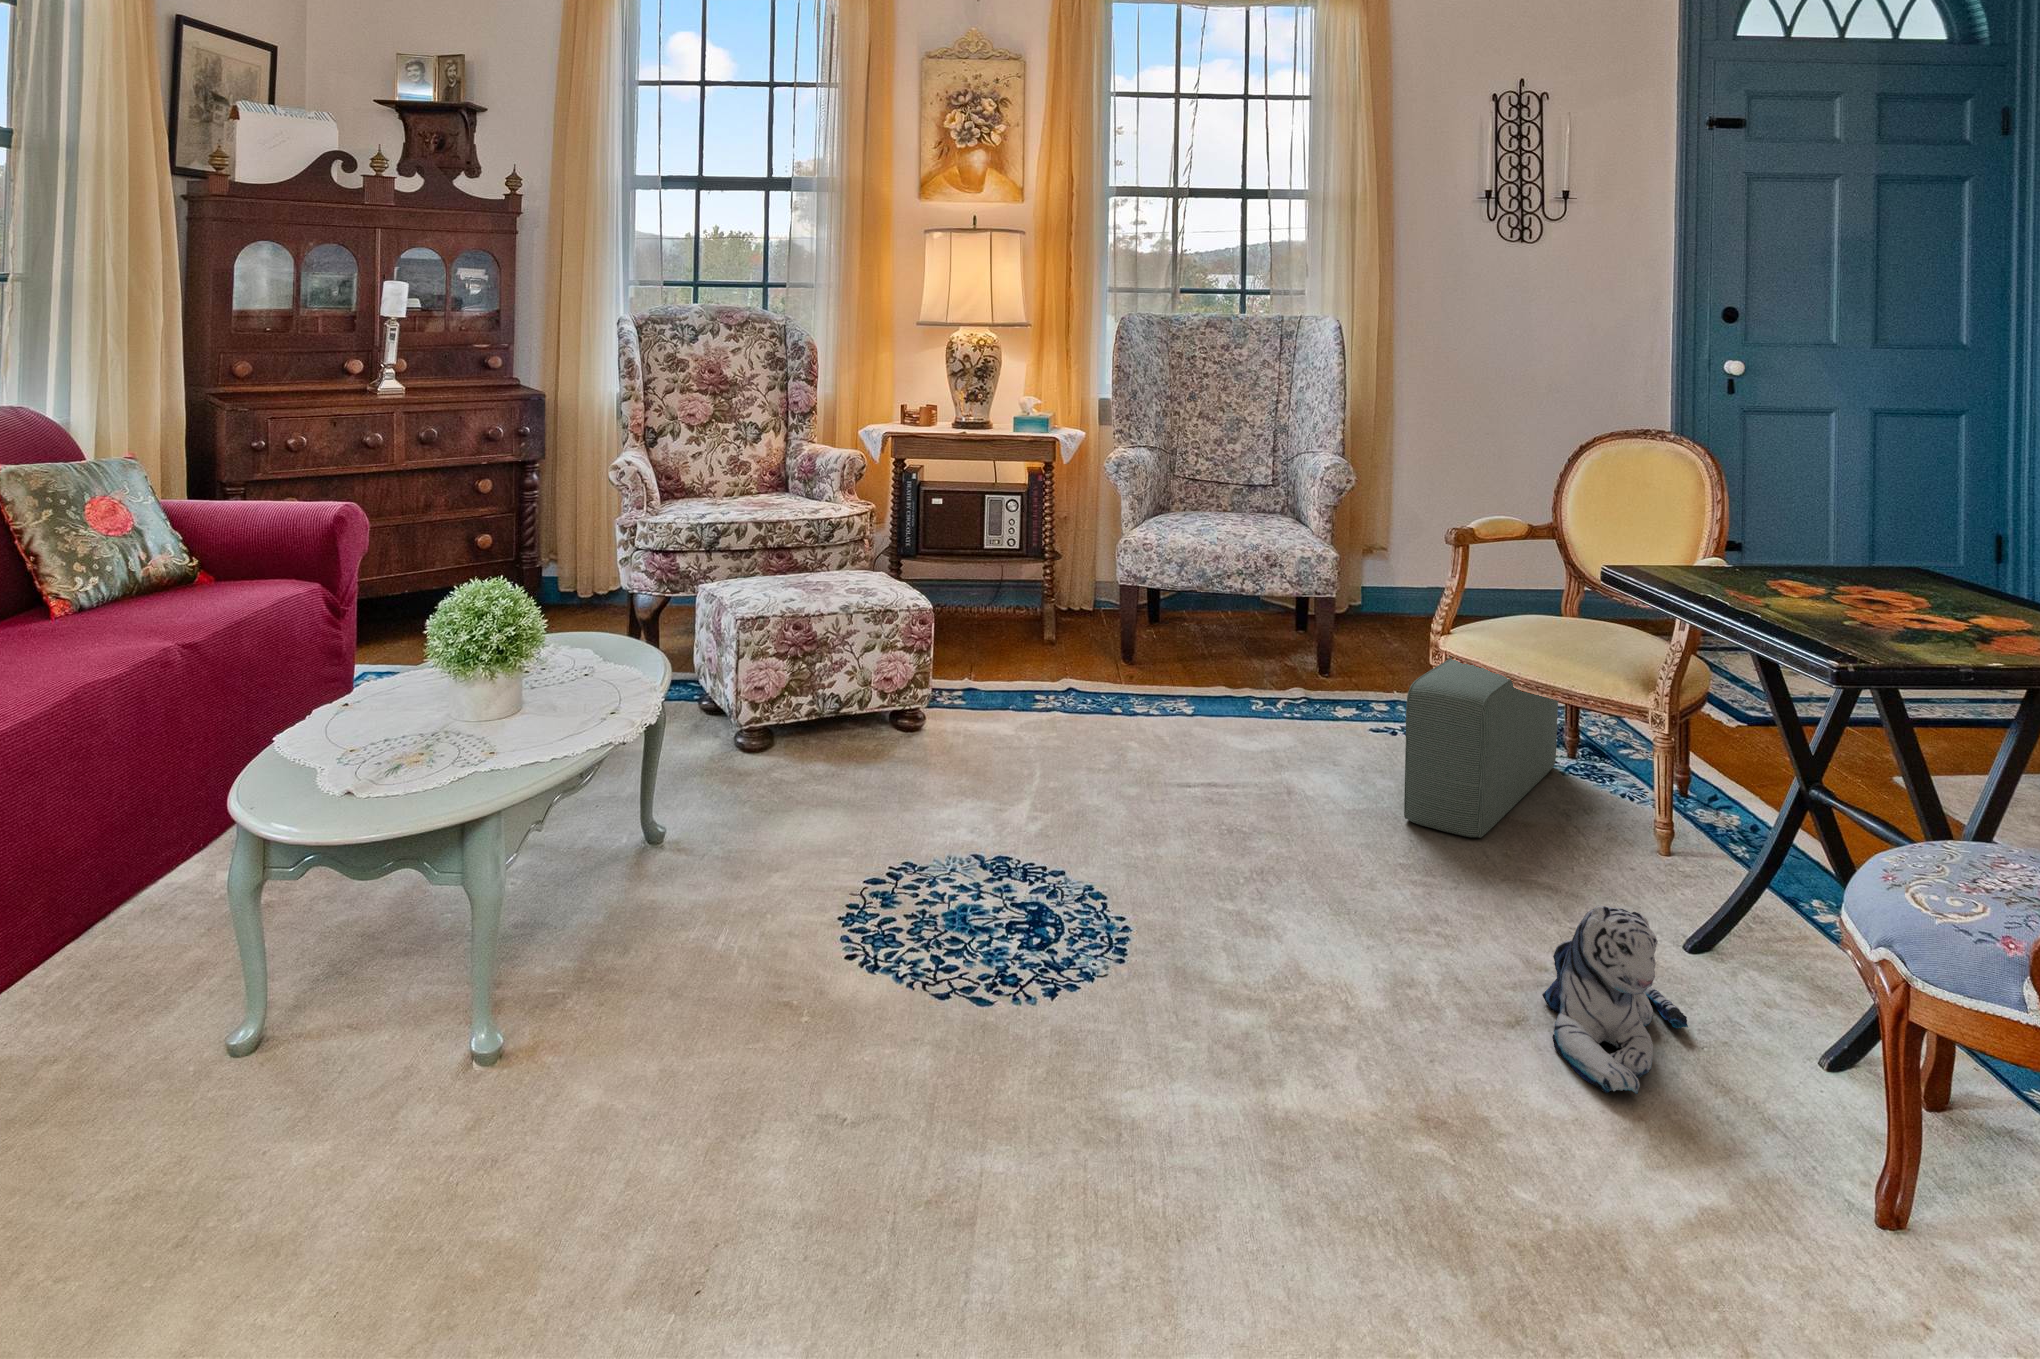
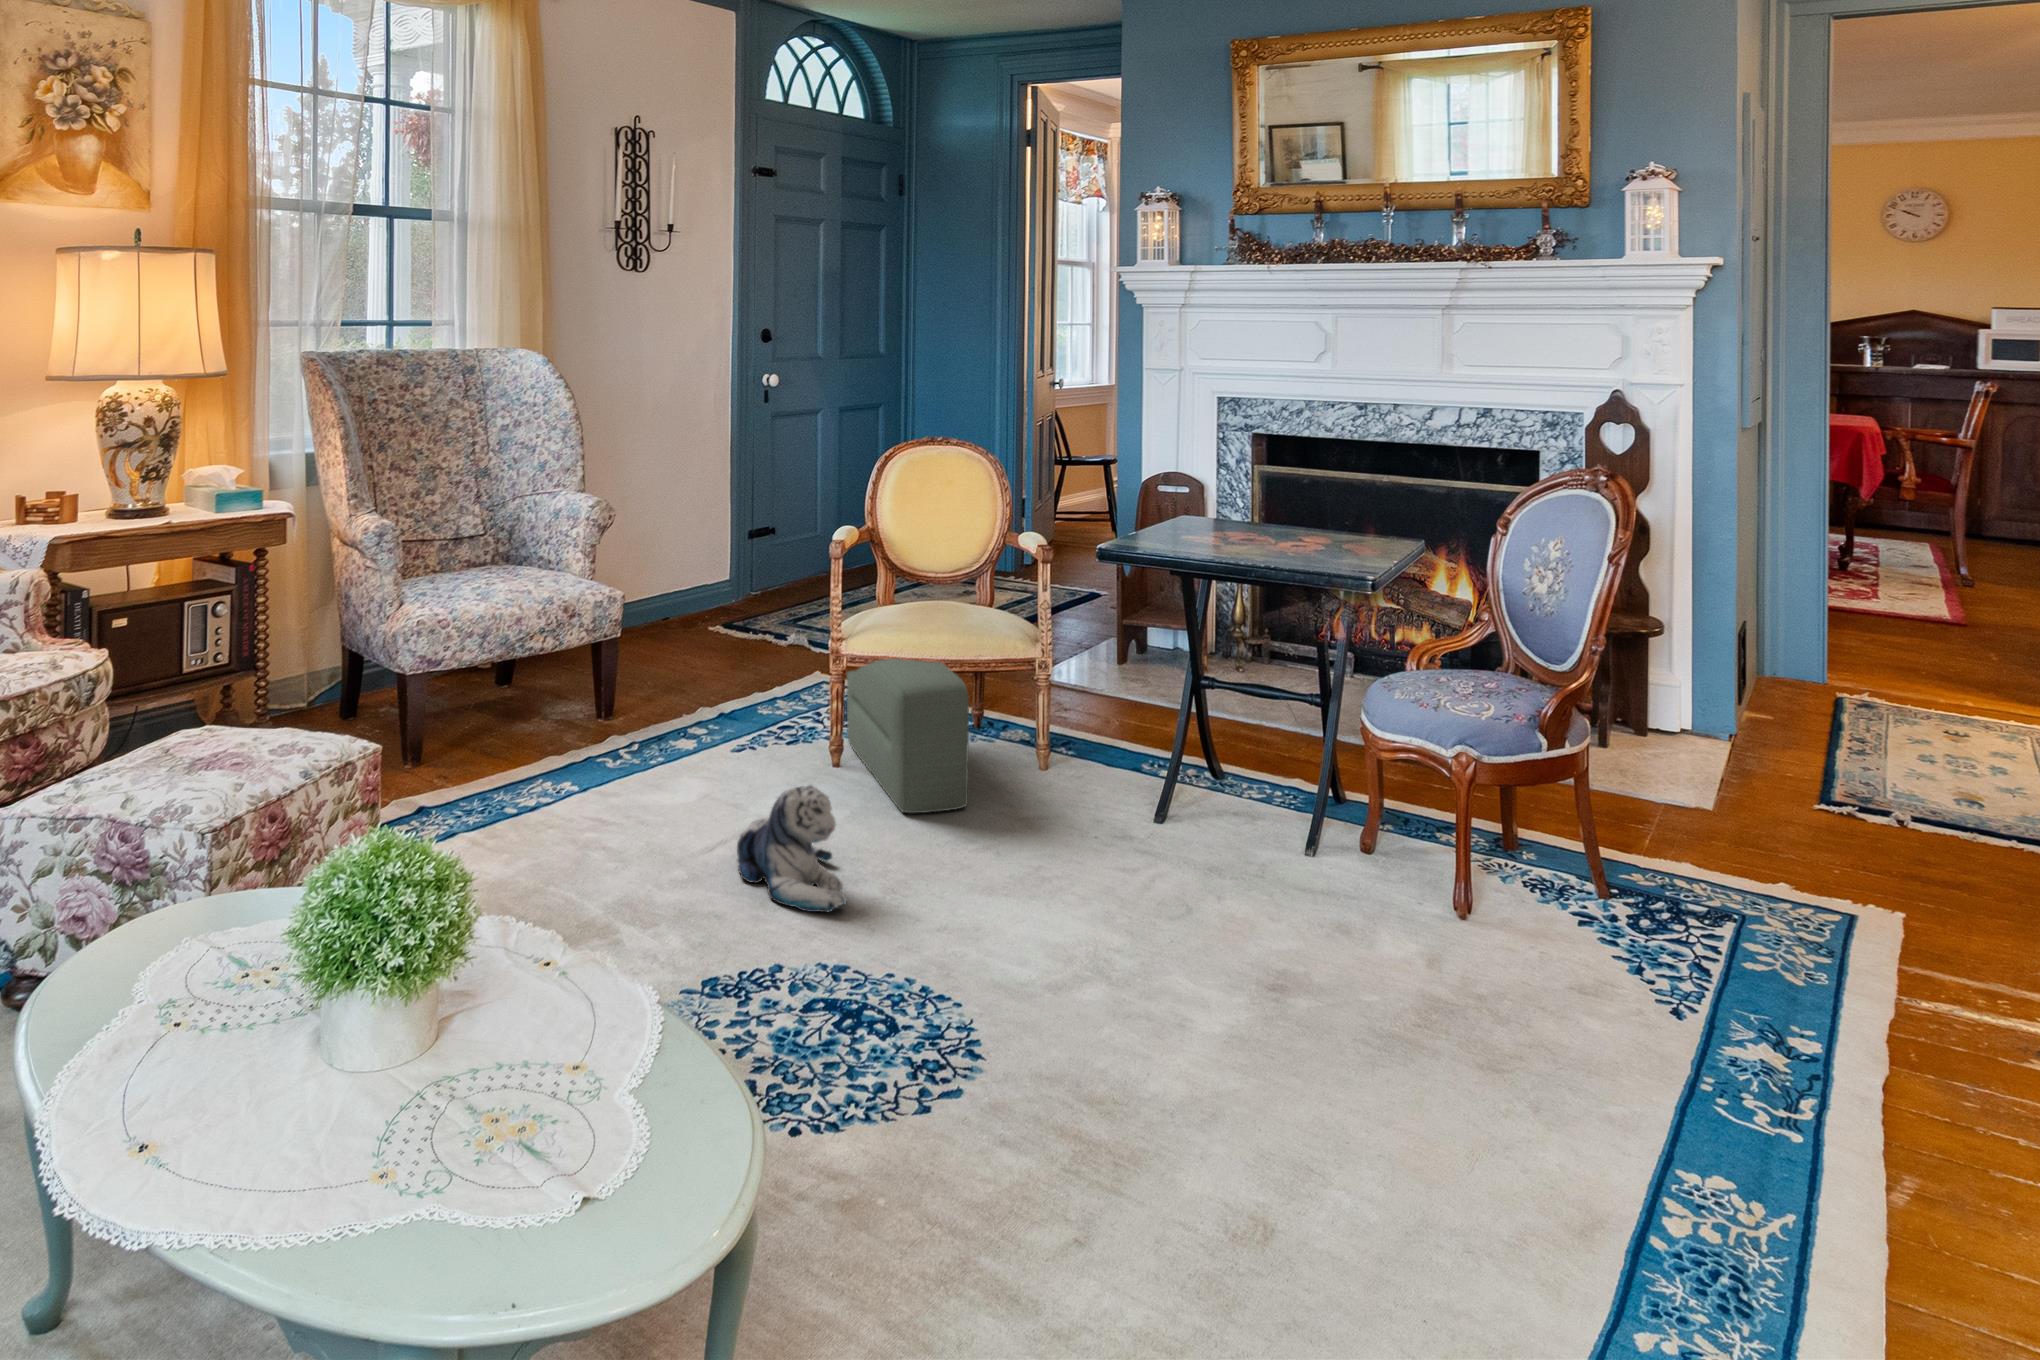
plush toy: present [1542,905,1688,1094] -> present [737,785,846,912]

